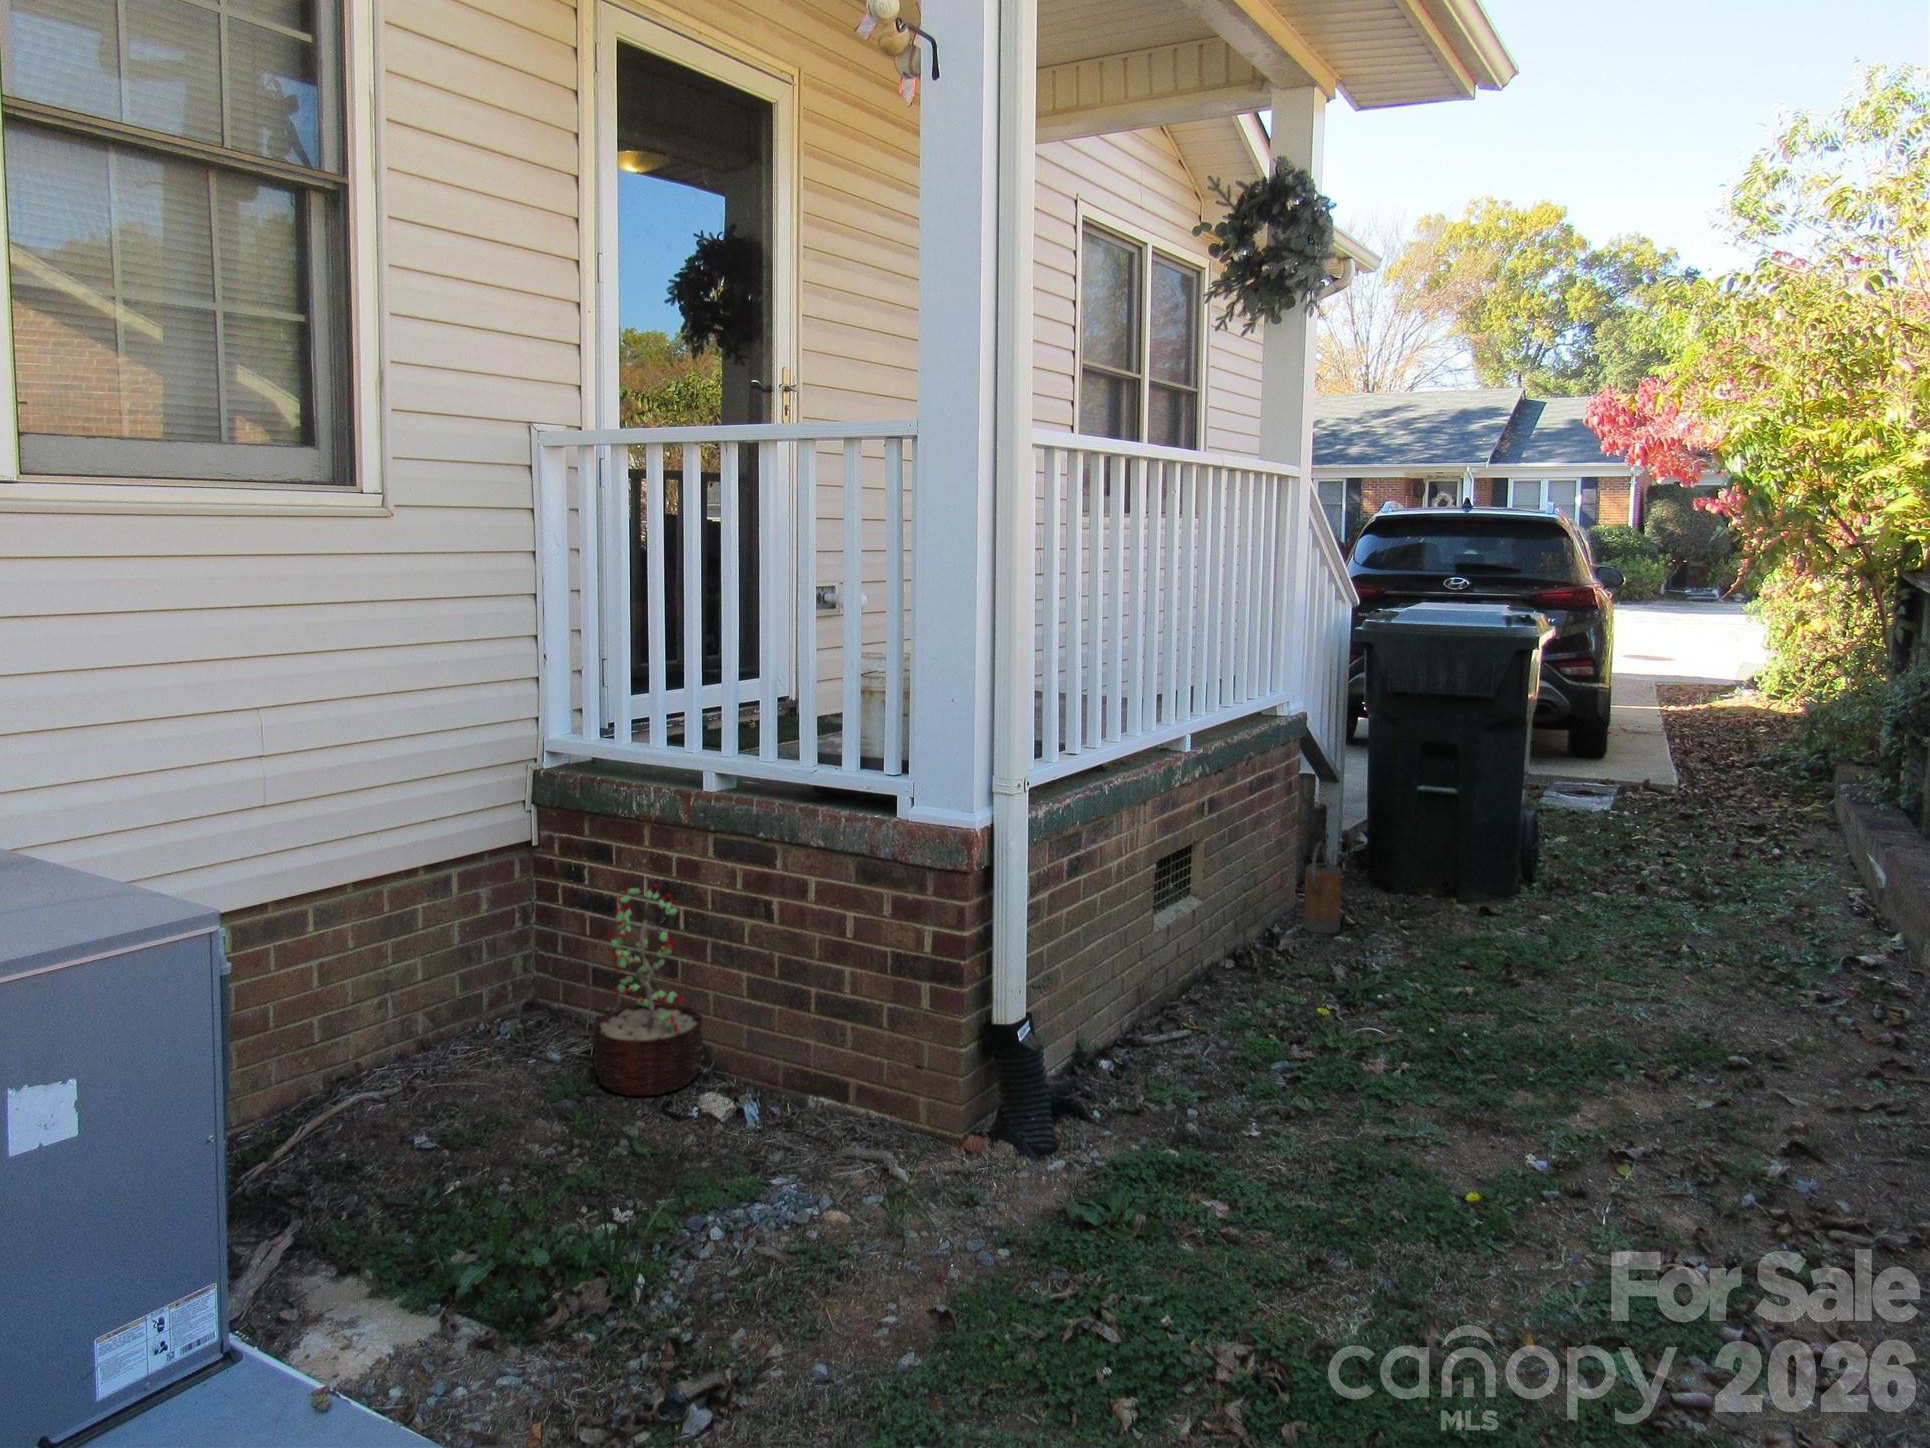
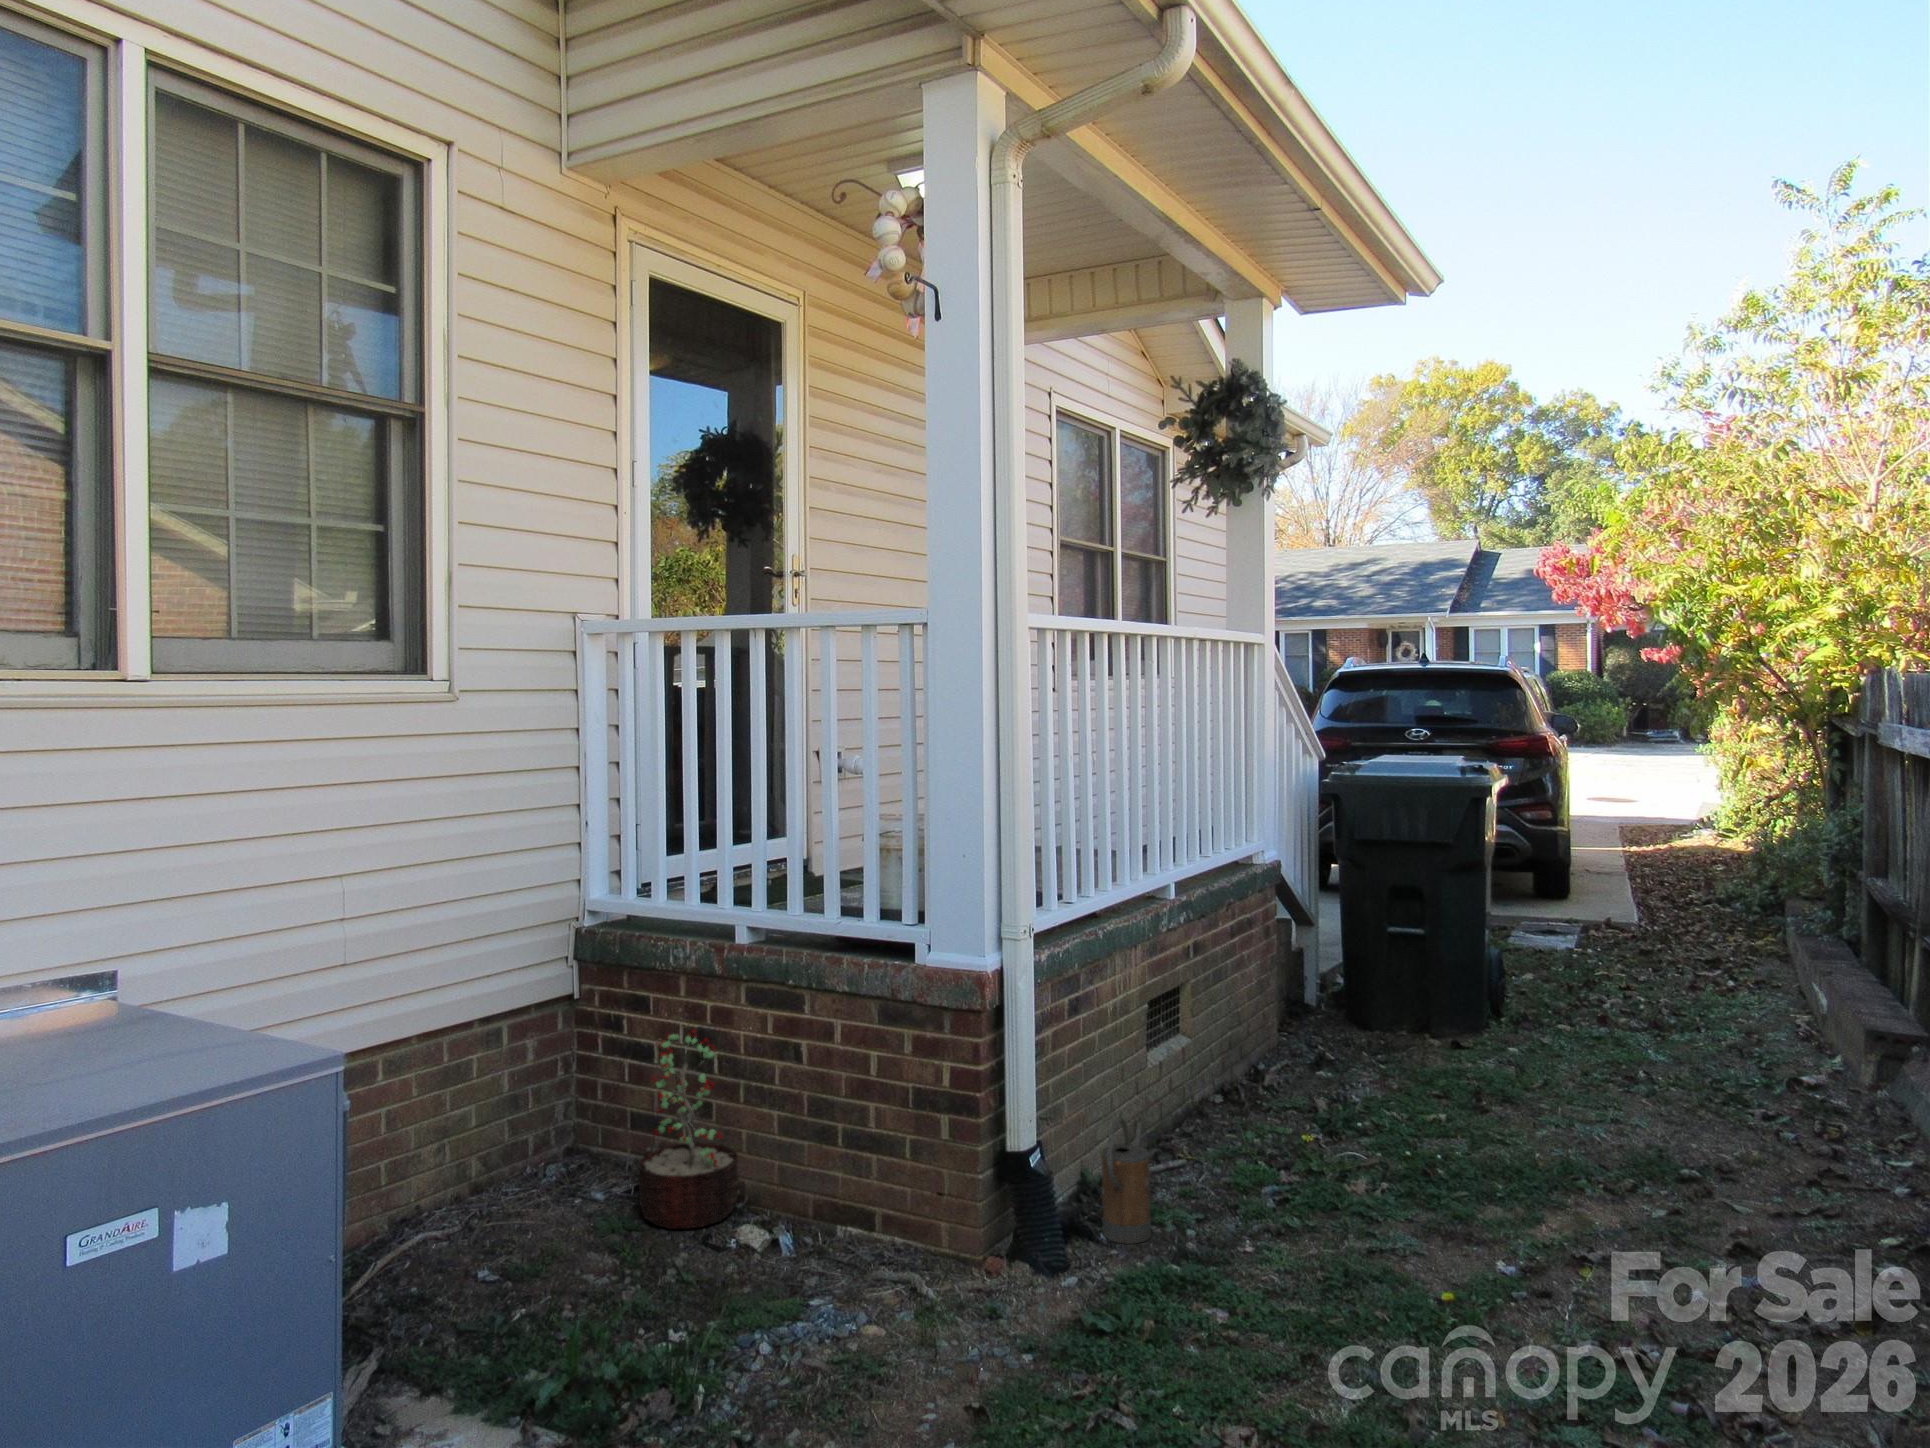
watering can: present [1303,842,1342,933] -> present [1101,1117,1151,1243]

